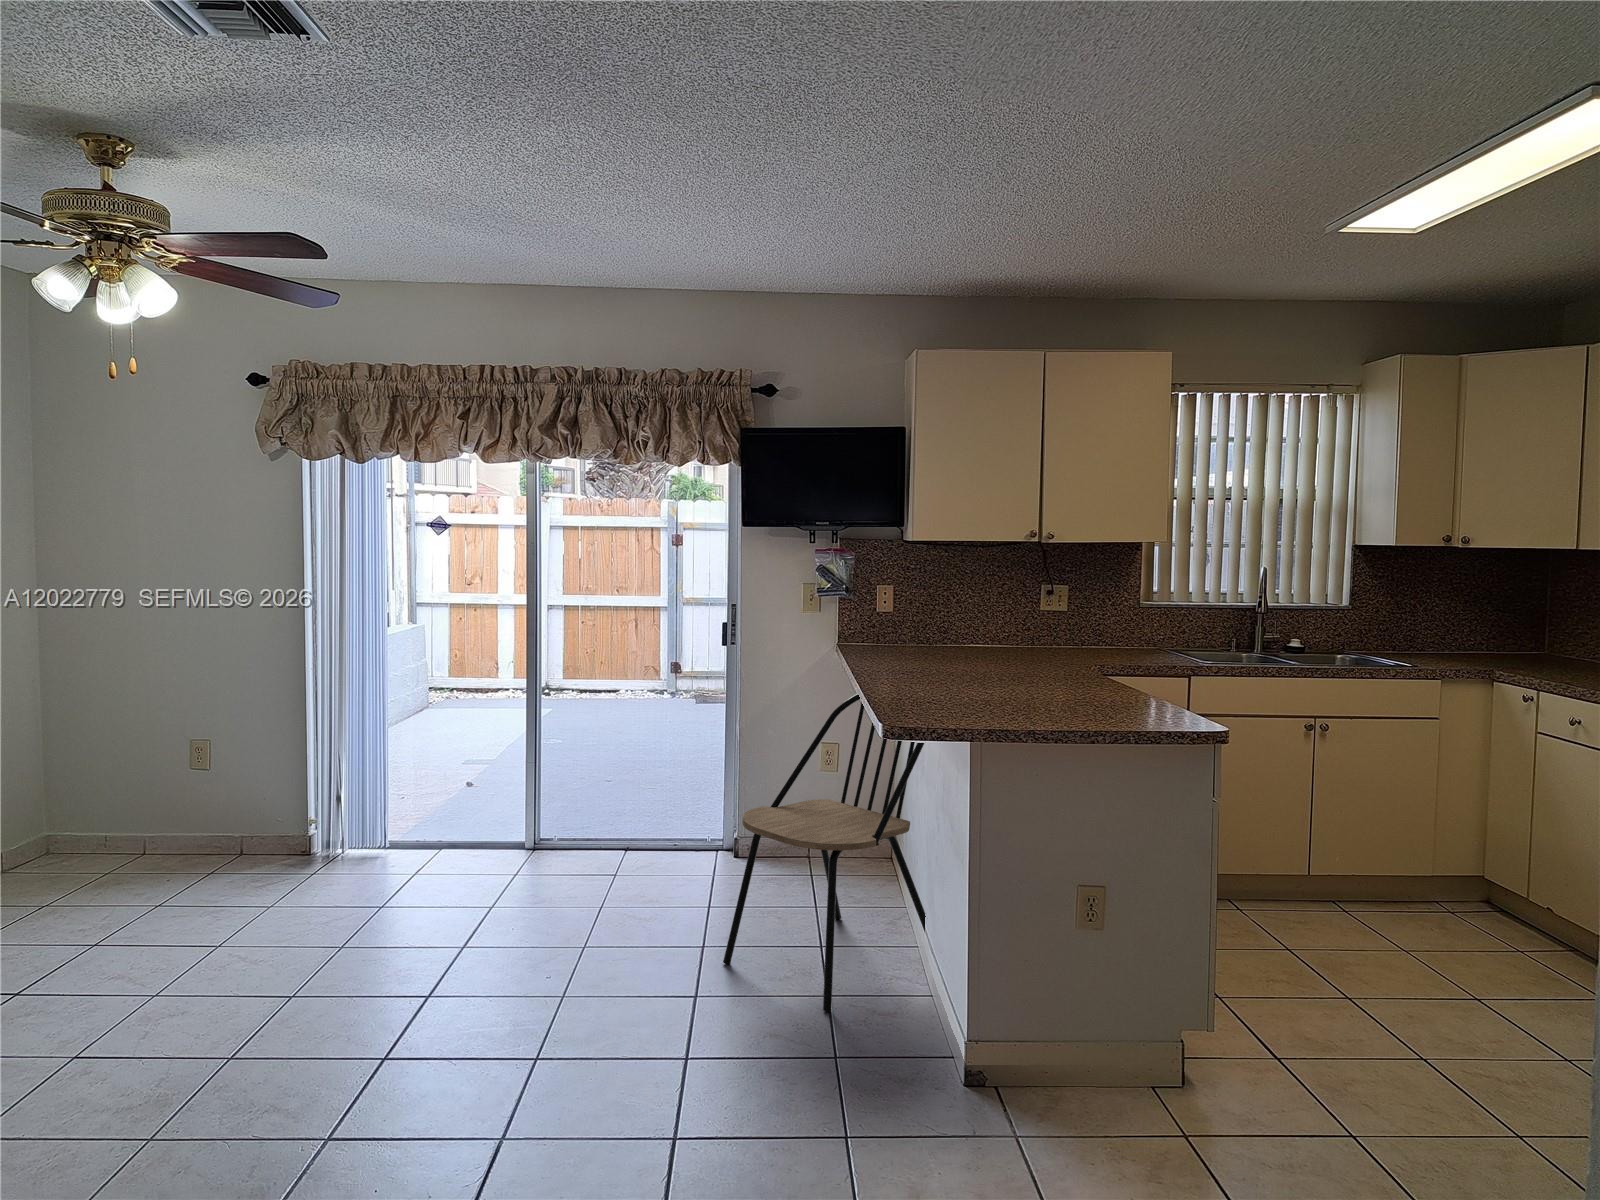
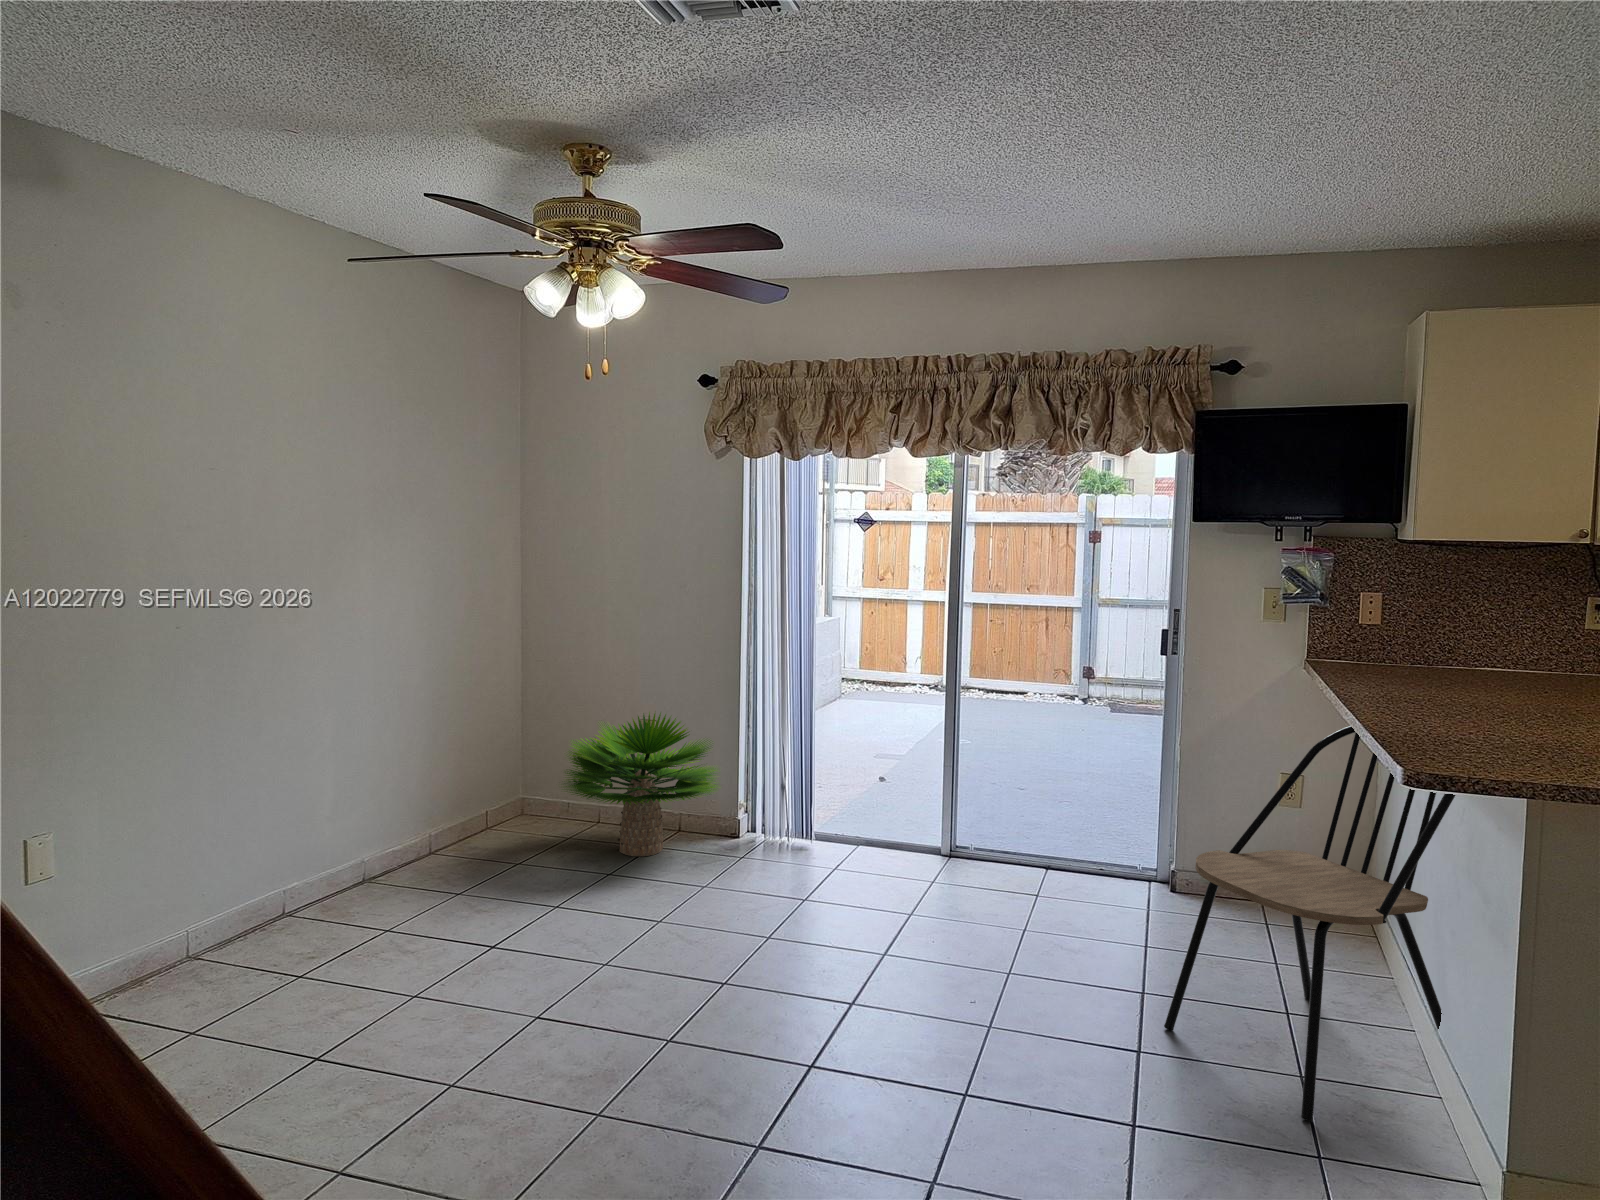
potted plant: none [79,733,293,894] -> present [564,712,718,856]

